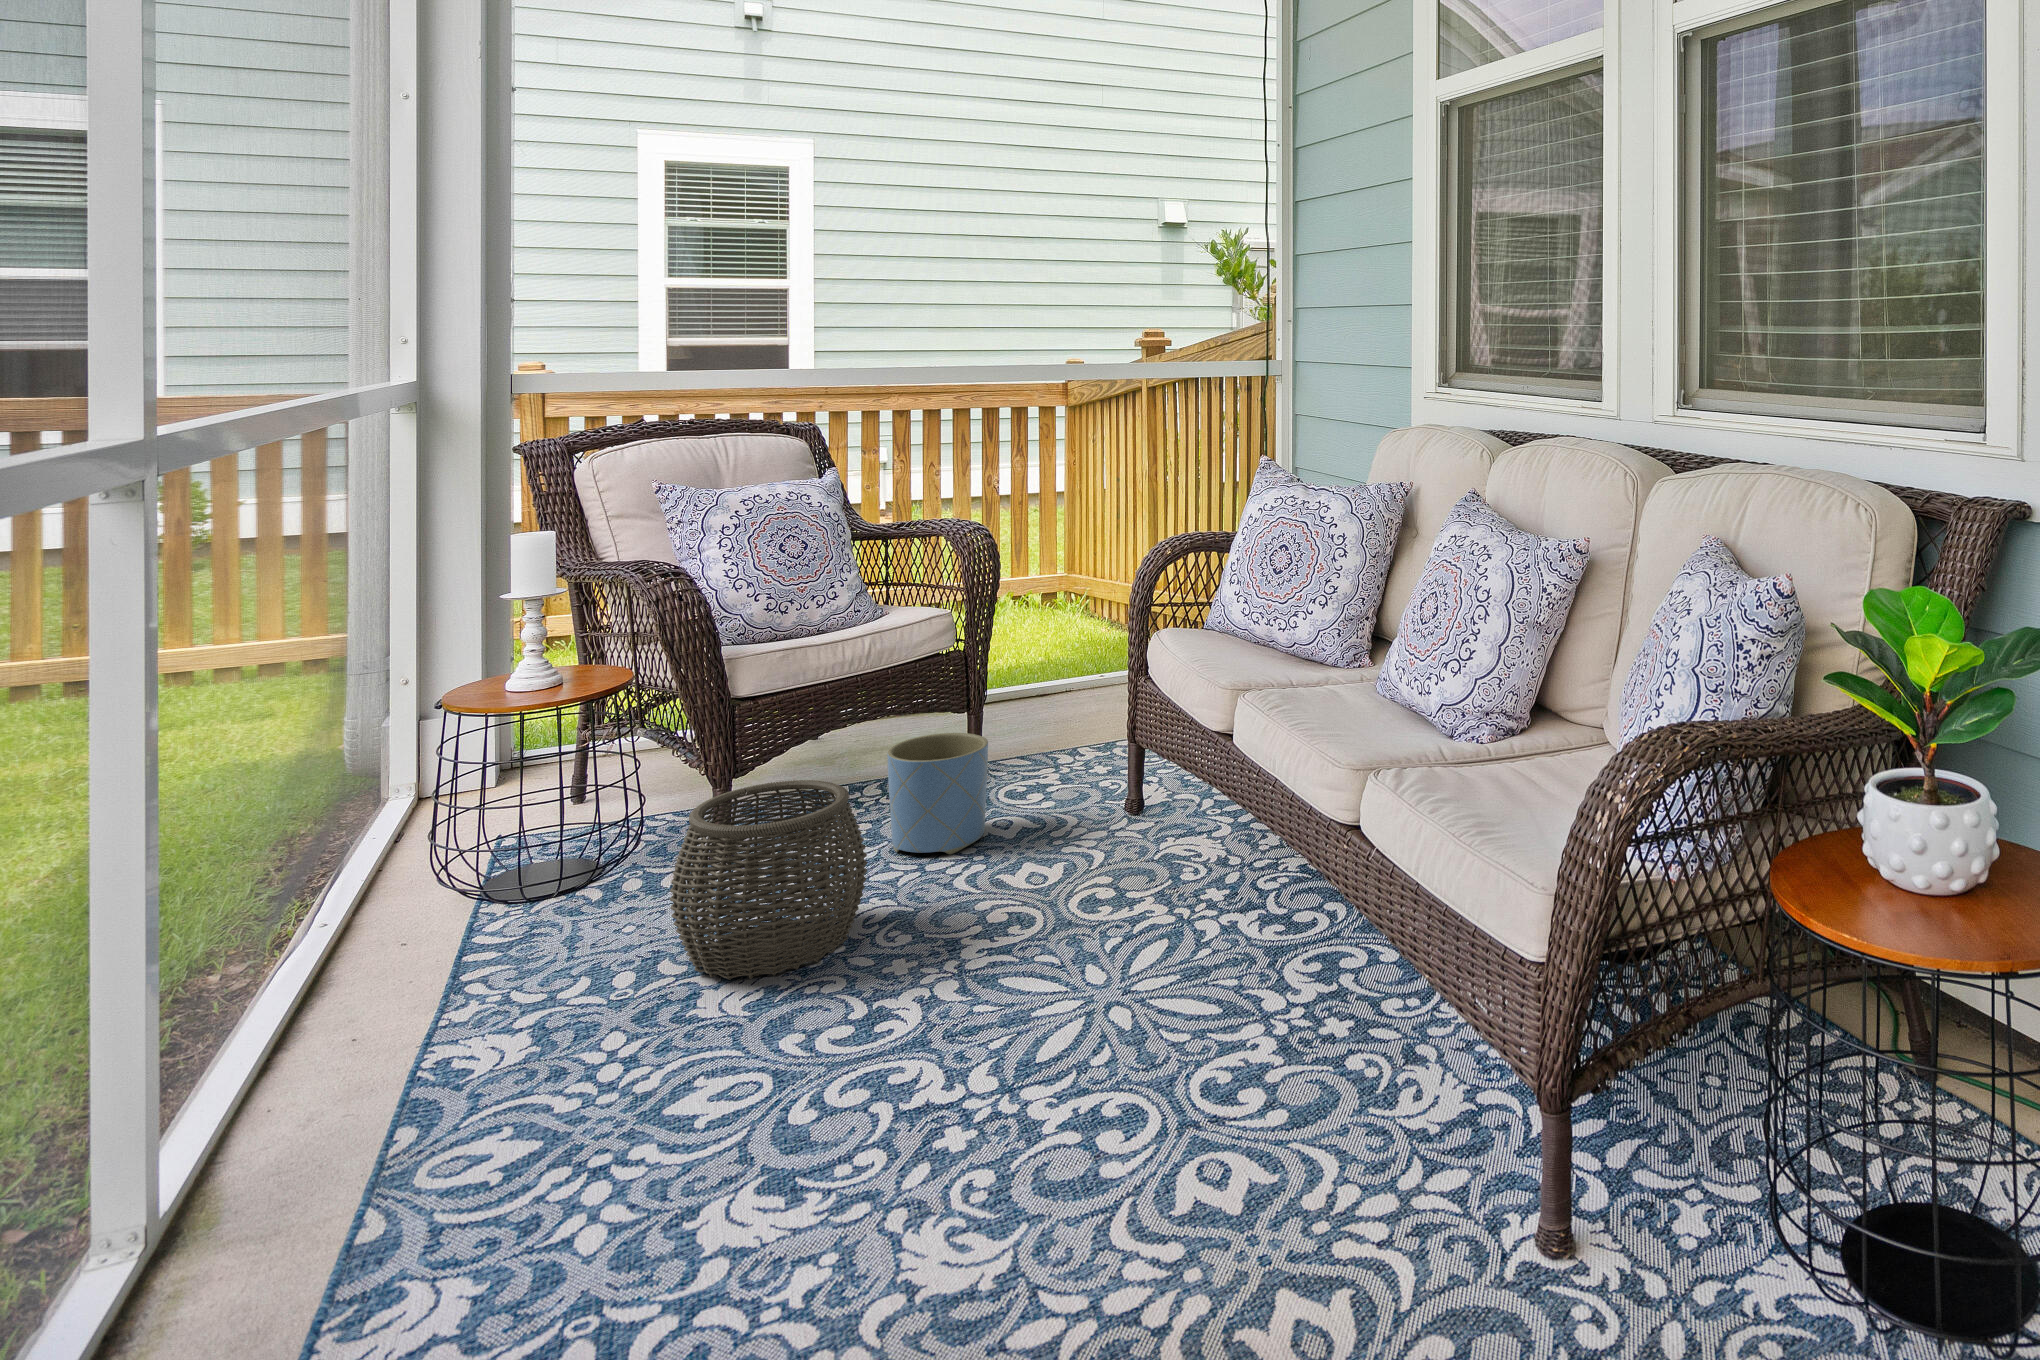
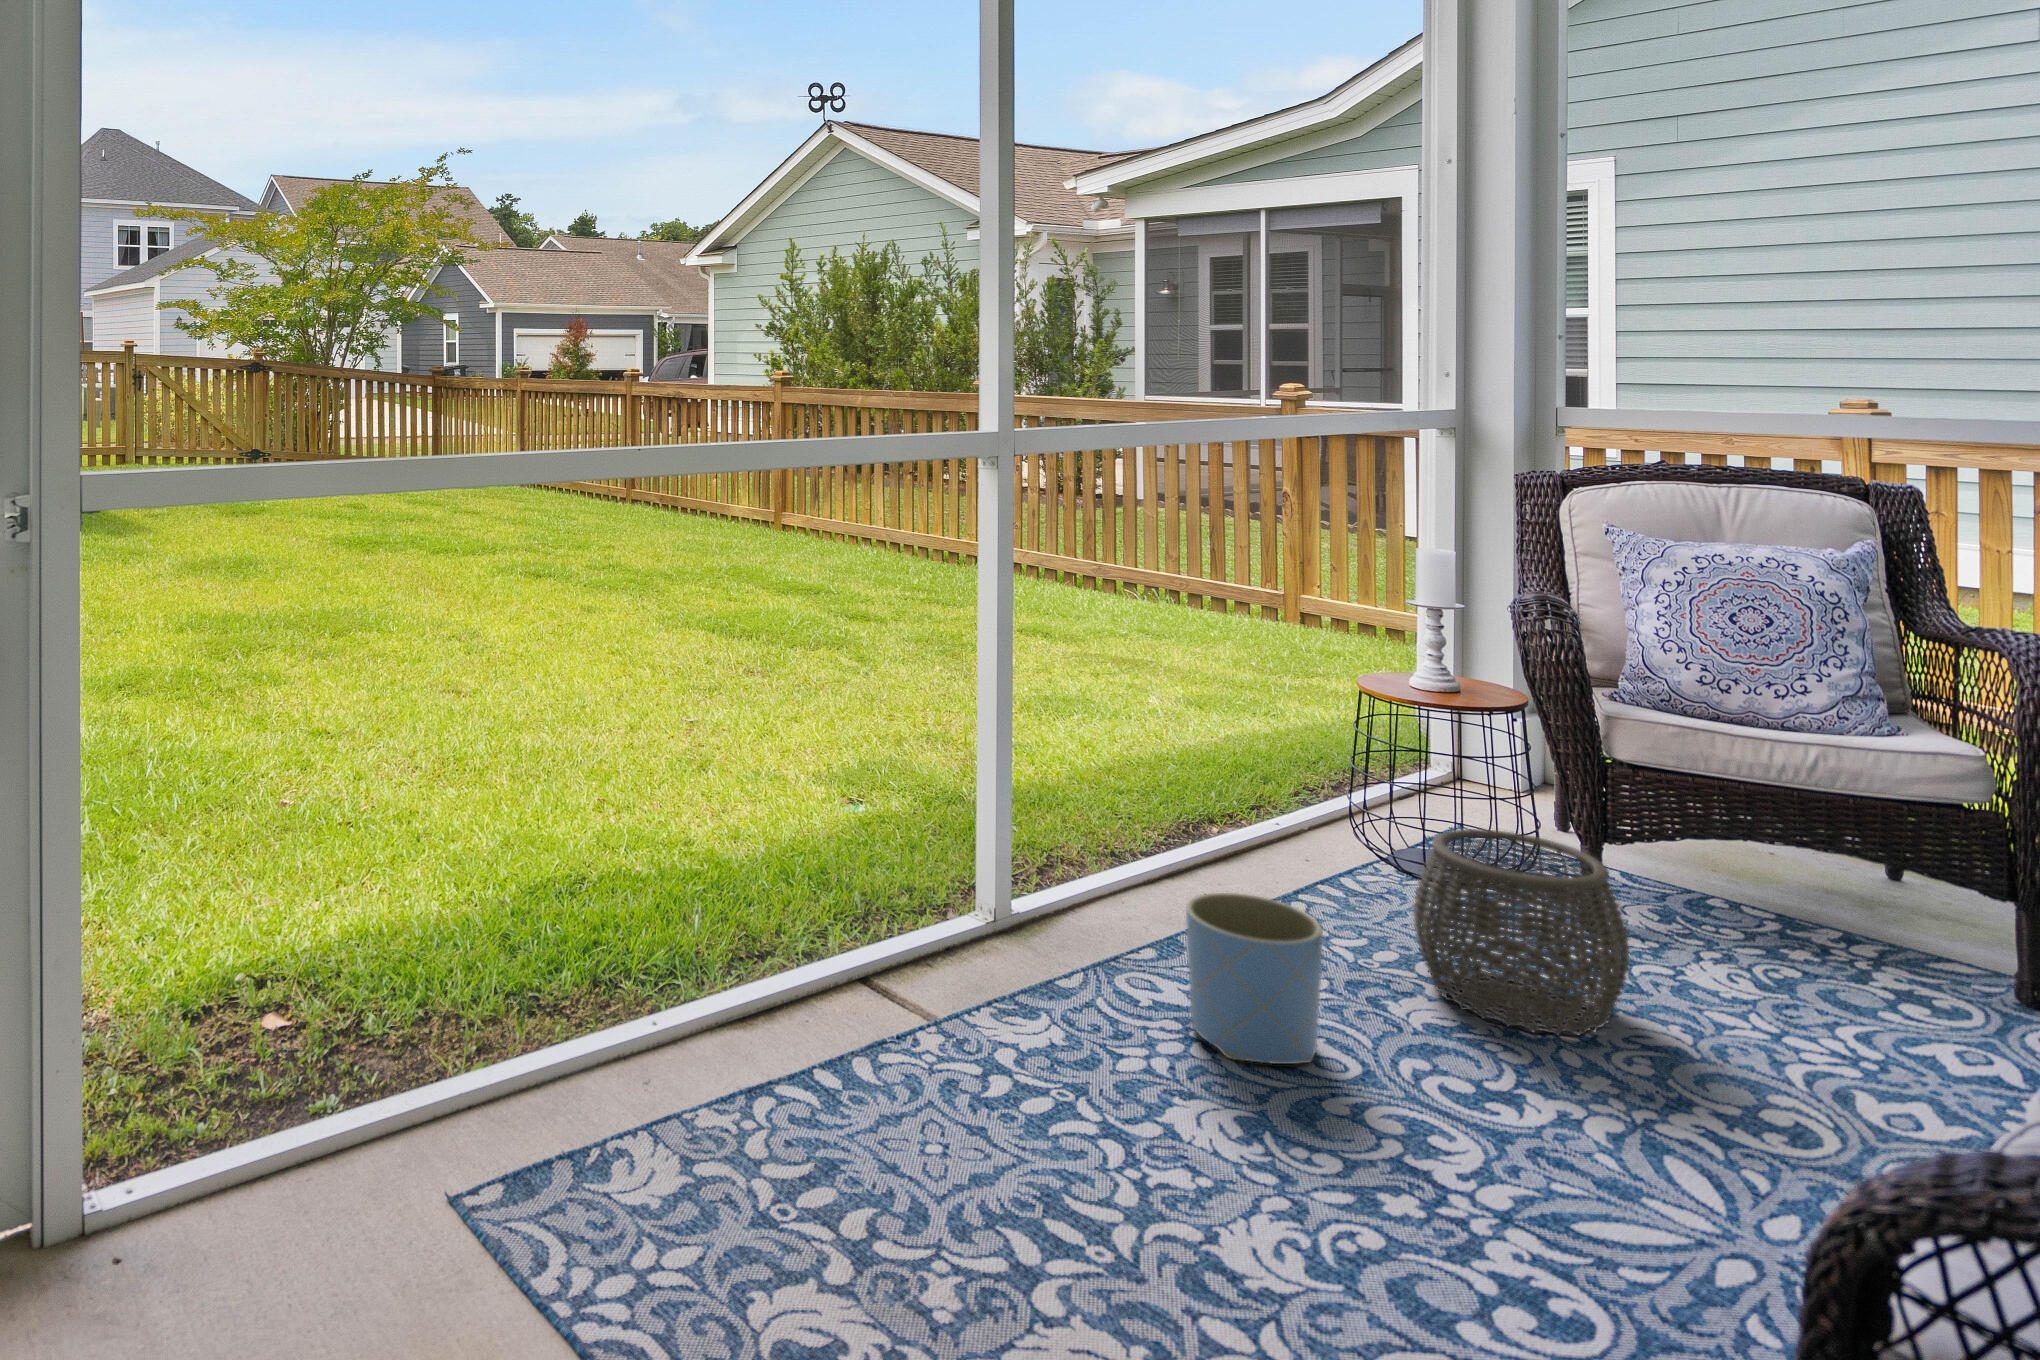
planter: present [887,733,988,854] -> present [1186,893,1323,1064]

